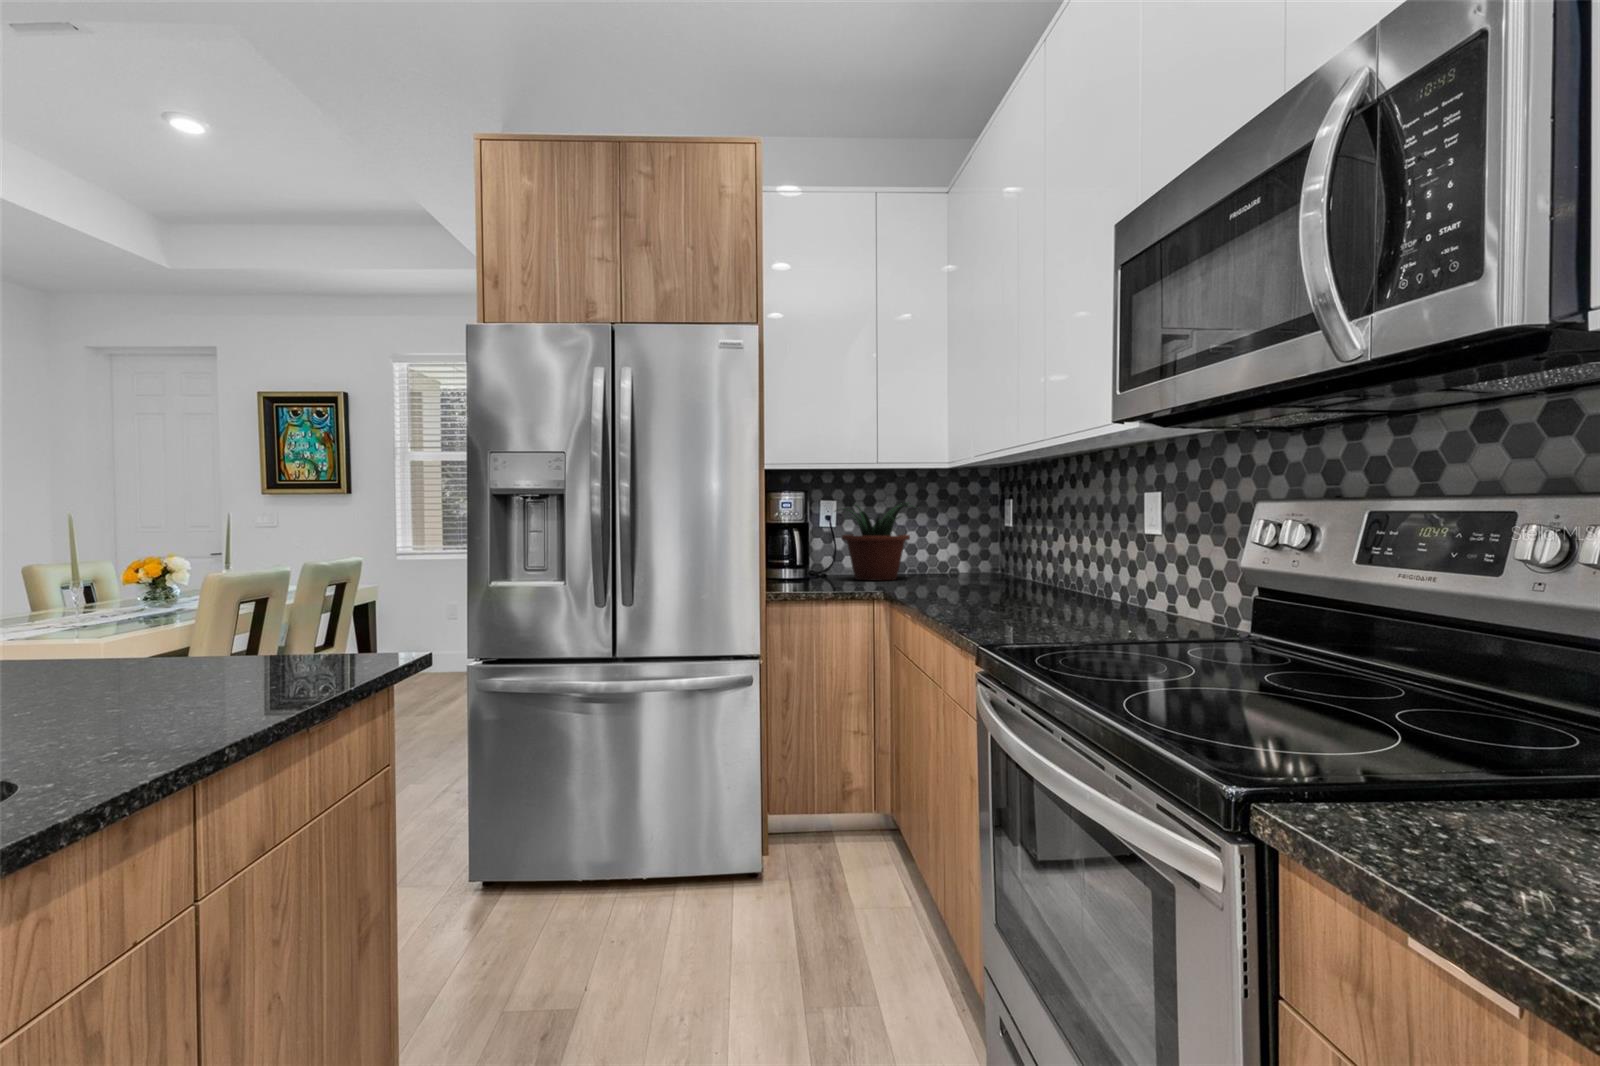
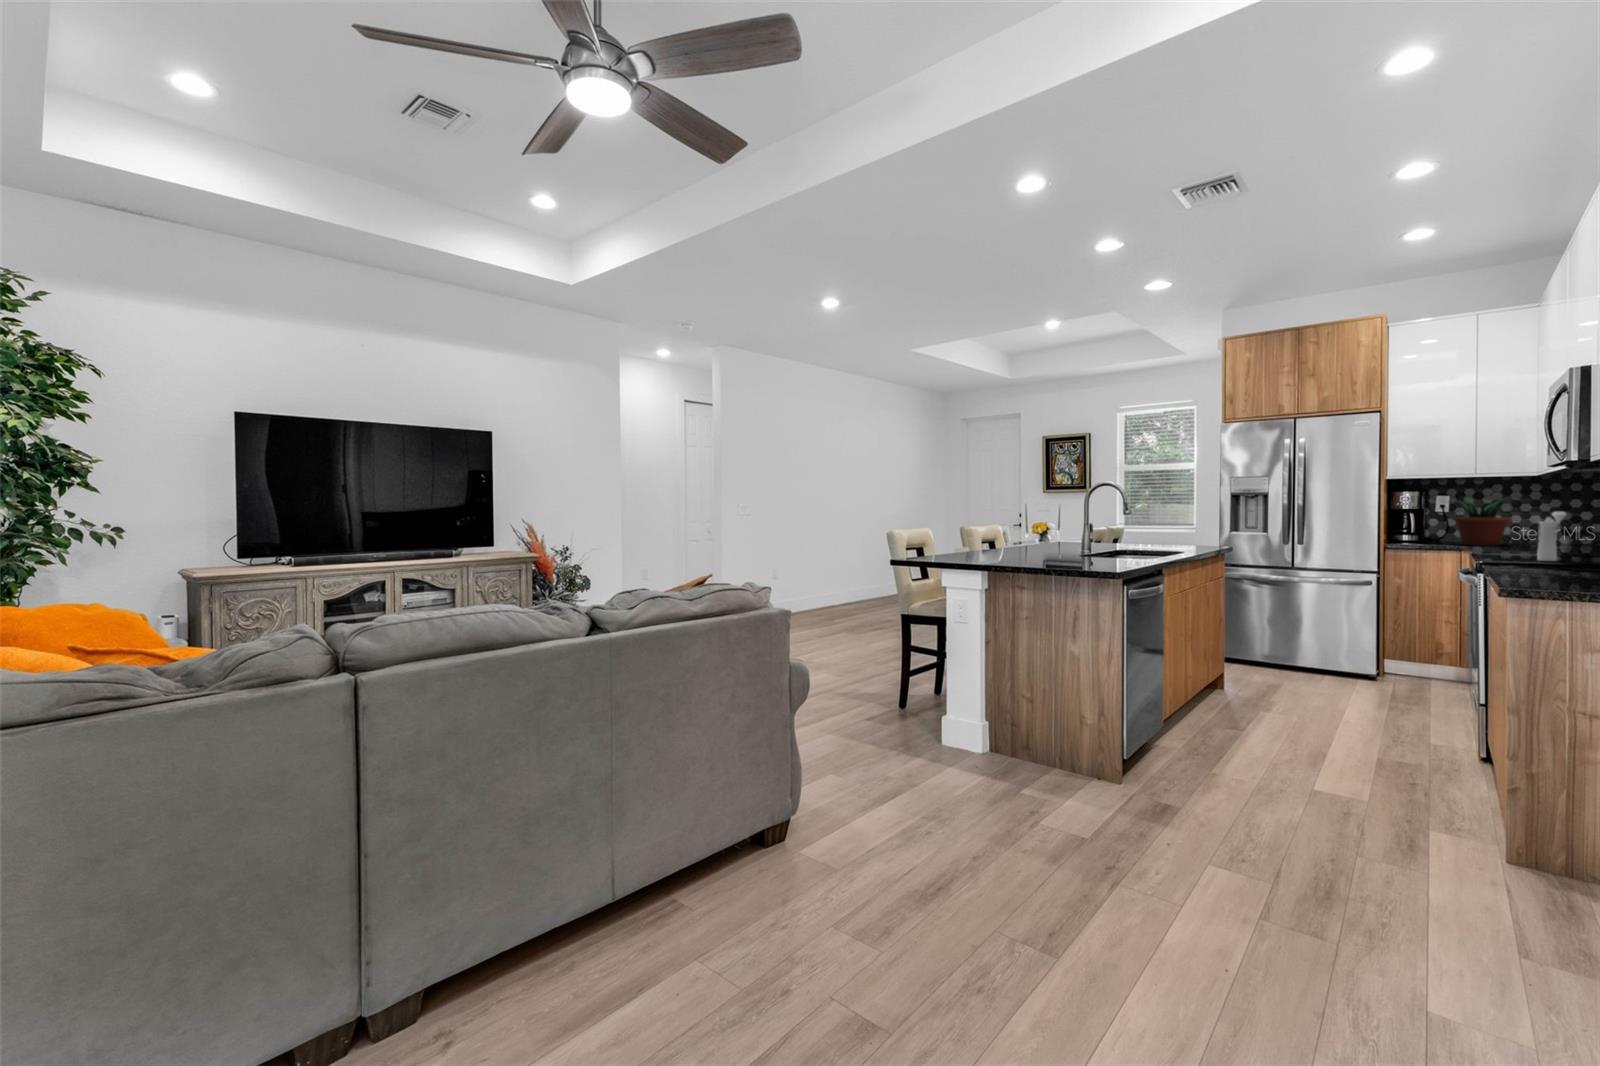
pepper mill: none [1007,526,1036,627] -> present [1537,512,1566,561]

